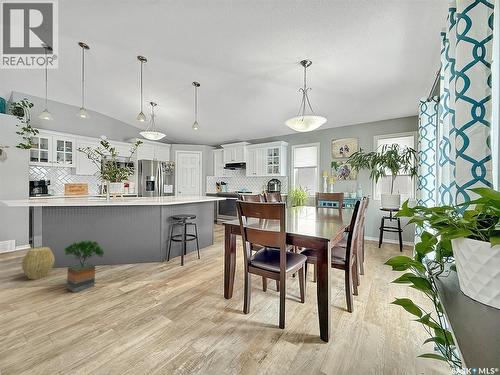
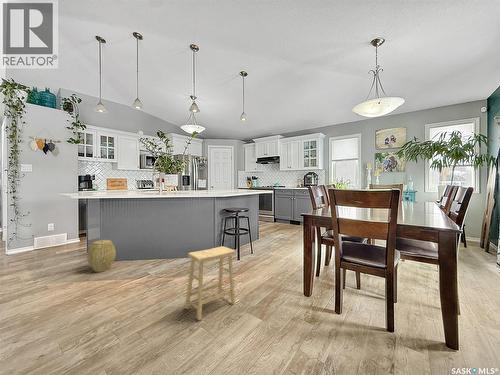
potted tree: present [64,241,104,293] -> none [131,233,171,286]
footstool: none [104,253,157,324] -> present [185,246,236,320]

